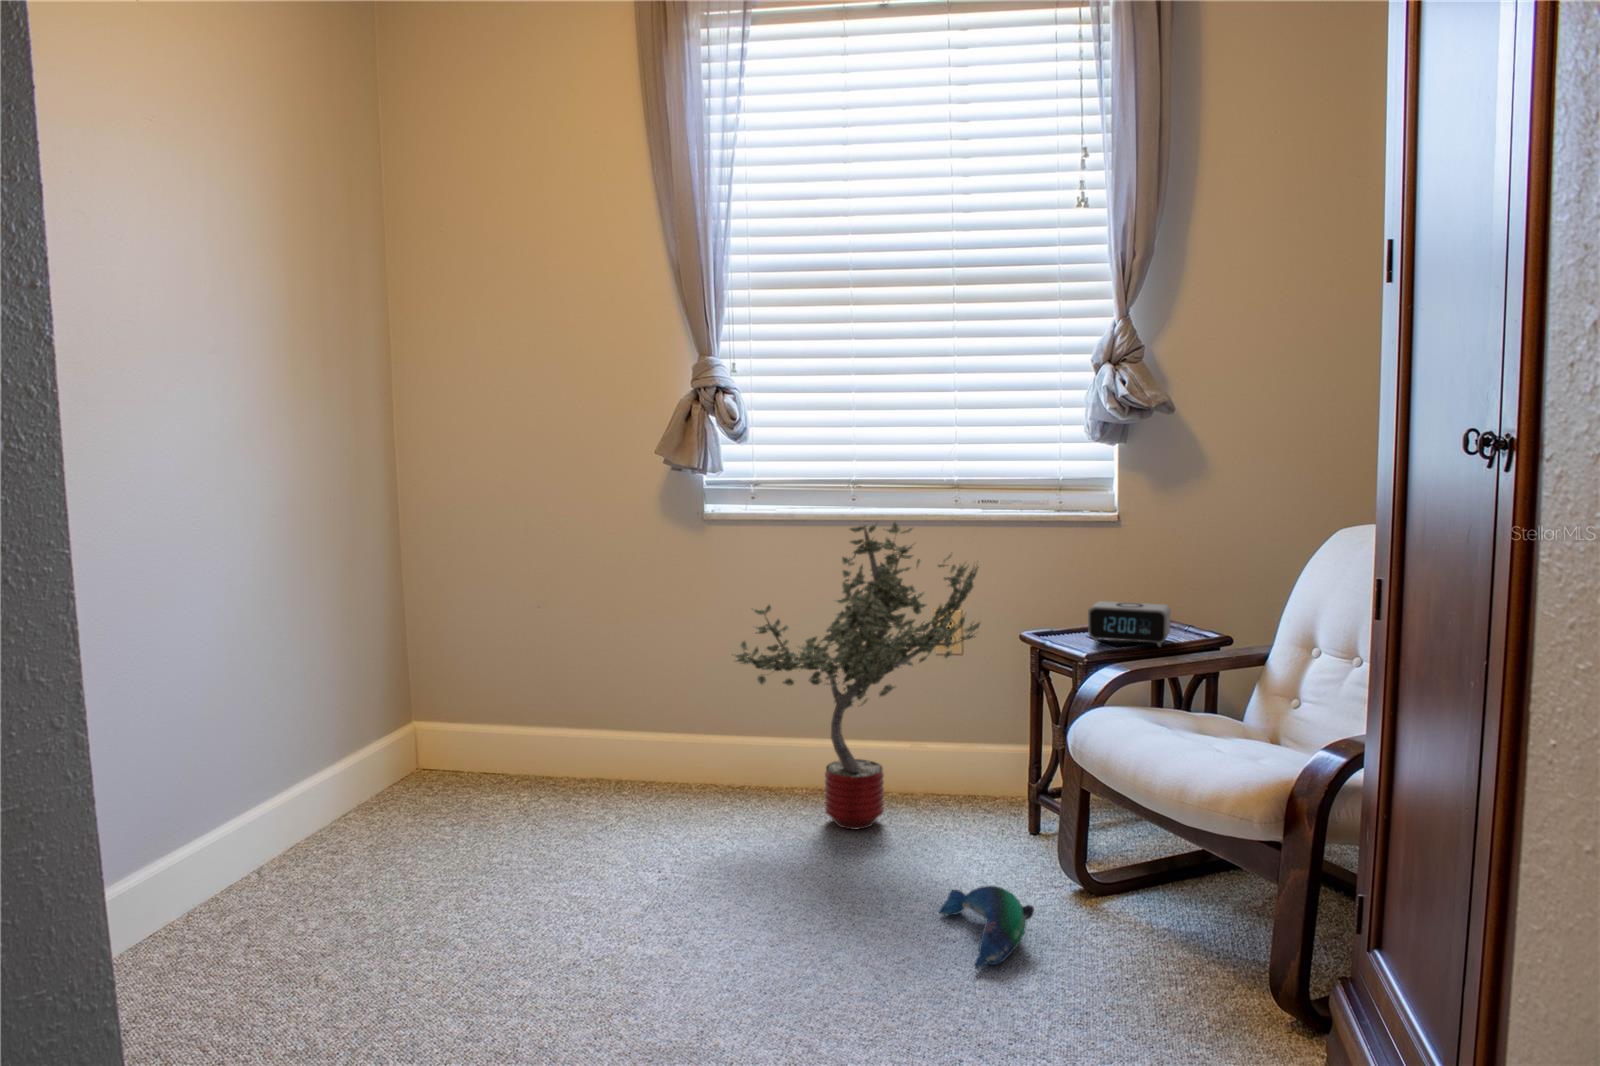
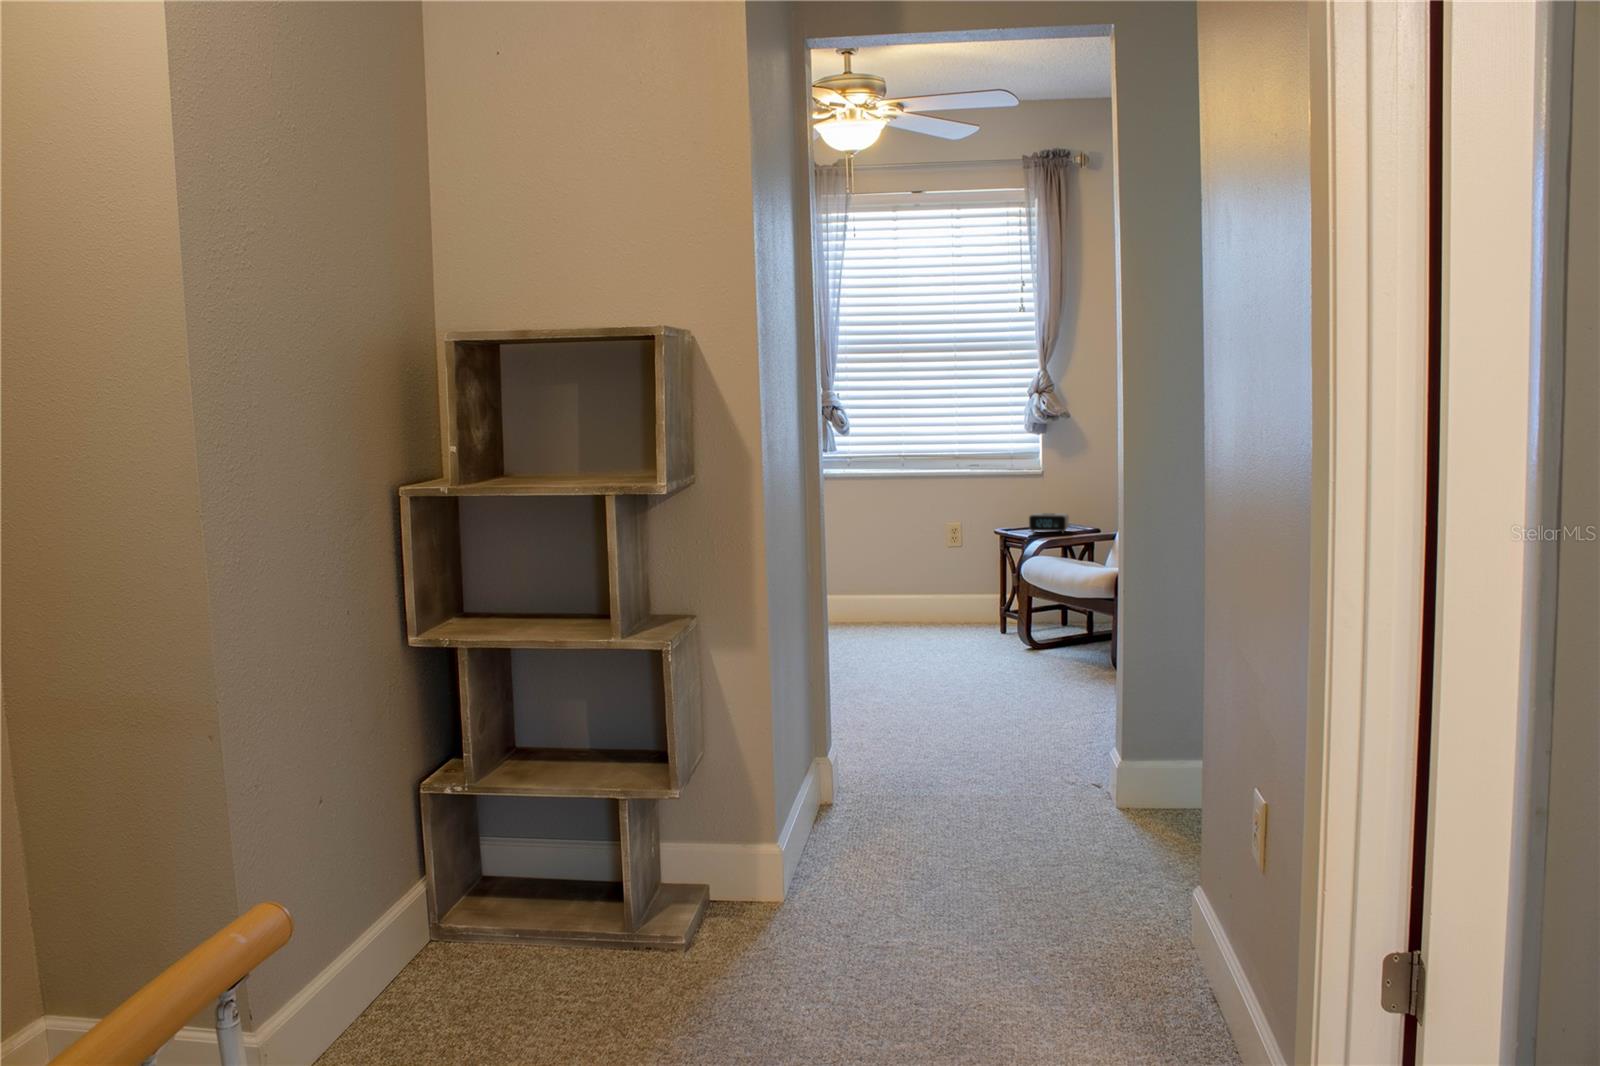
potted tree: present [732,523,980,829] -> none [848,475,976,631]
plush toy: present [939,886,1034,970] -> none [965,636,1008,663]

